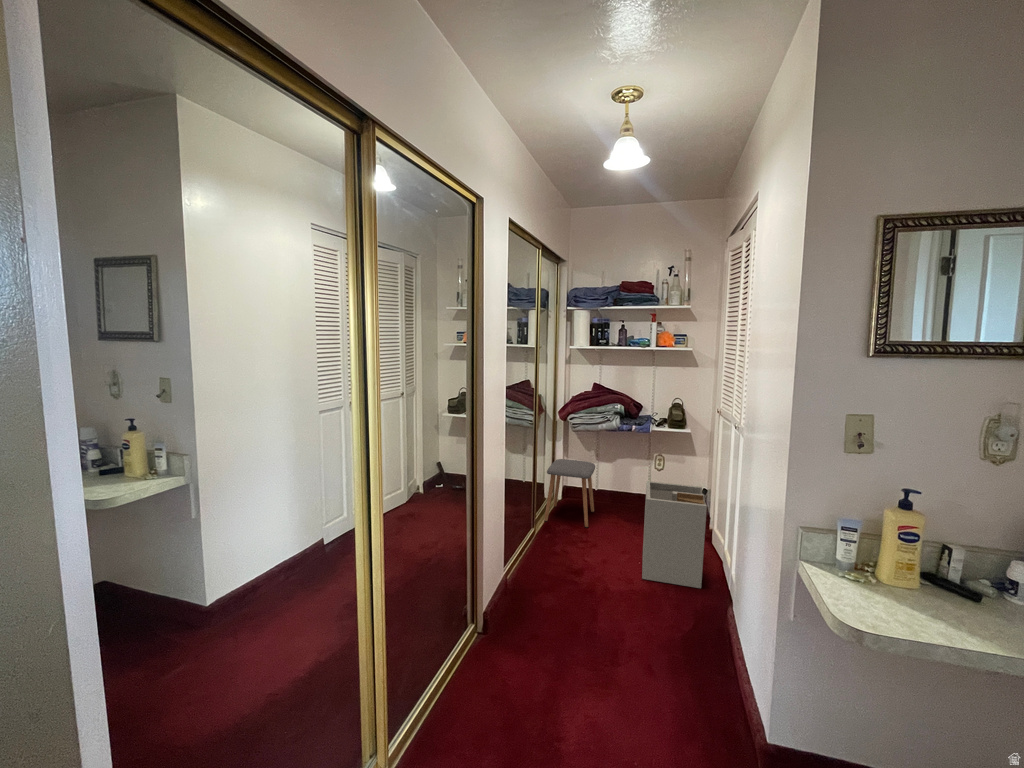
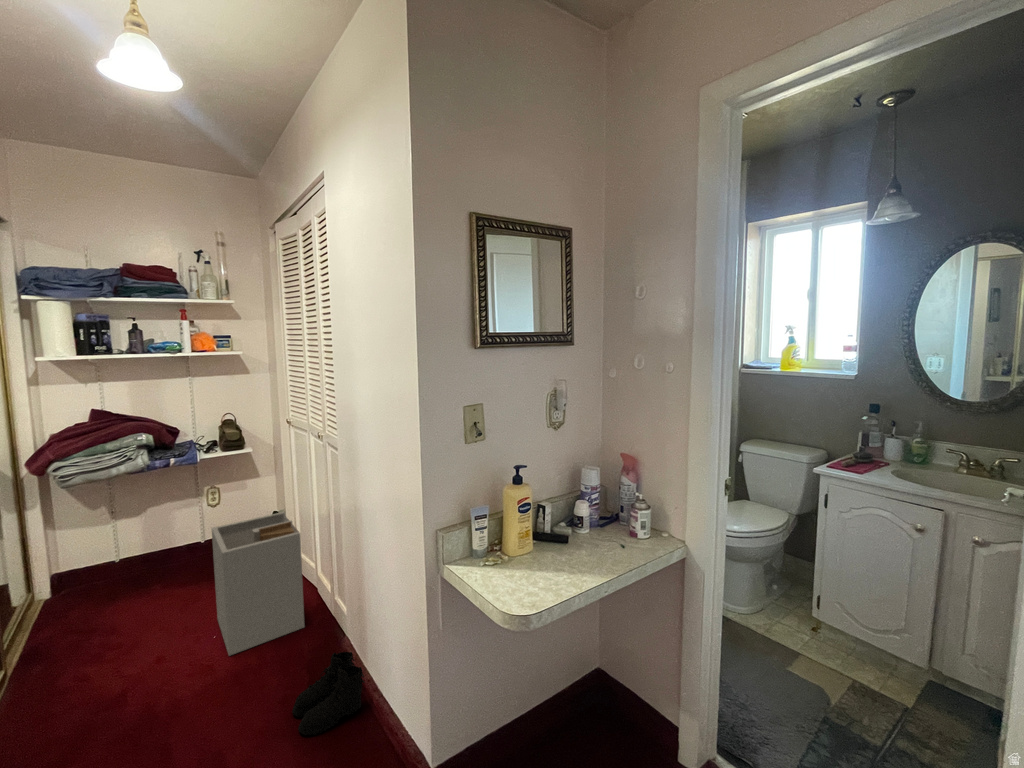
stool: present [544,459,595,528] -> none [13,527,120,653]
boots: none [670,612,731,670] -> present [292,652,365,735]

